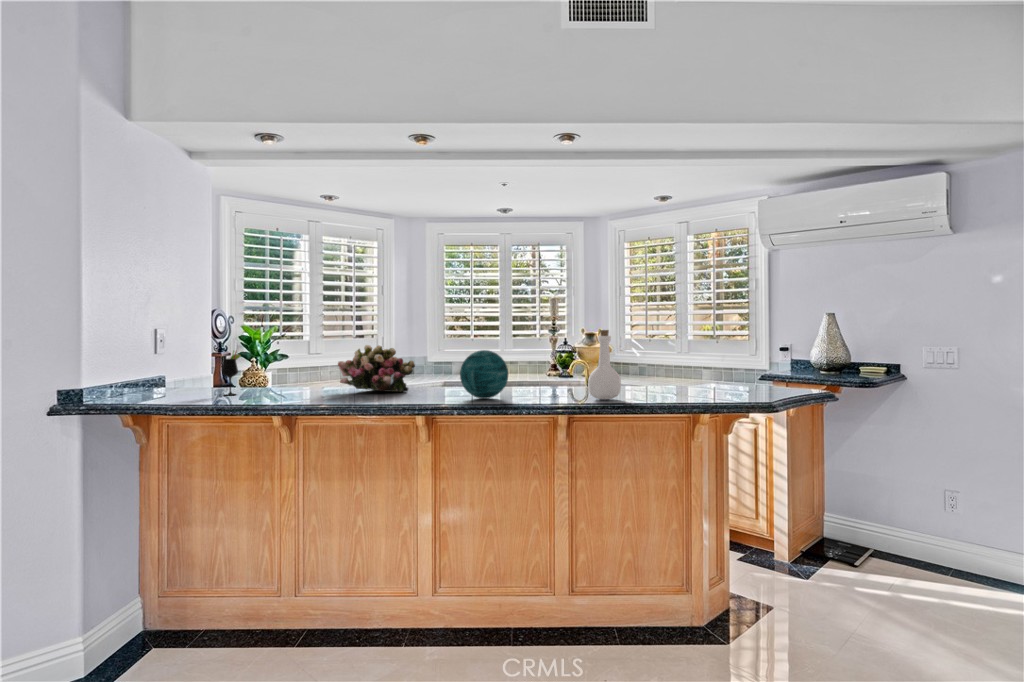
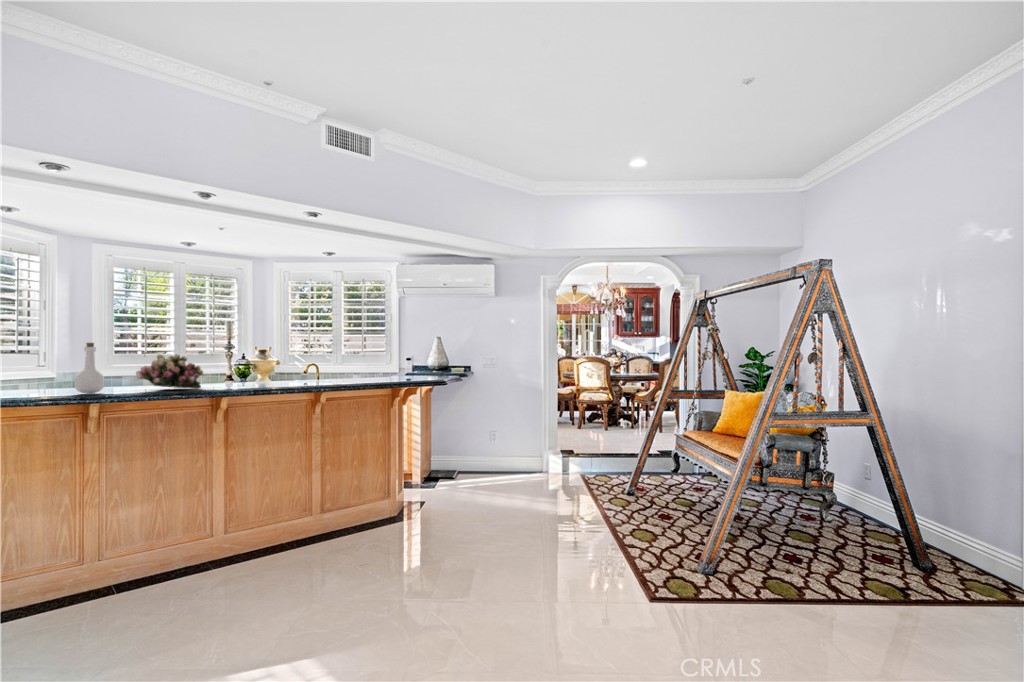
bottle: present [588,330,621,400] -> present [75,343,105,393]
decorative orb: present [460,350,508,399] -> none [260,356,294,388]
wine glass: present [222,351,240,395] -> none [26,358,45,397]

